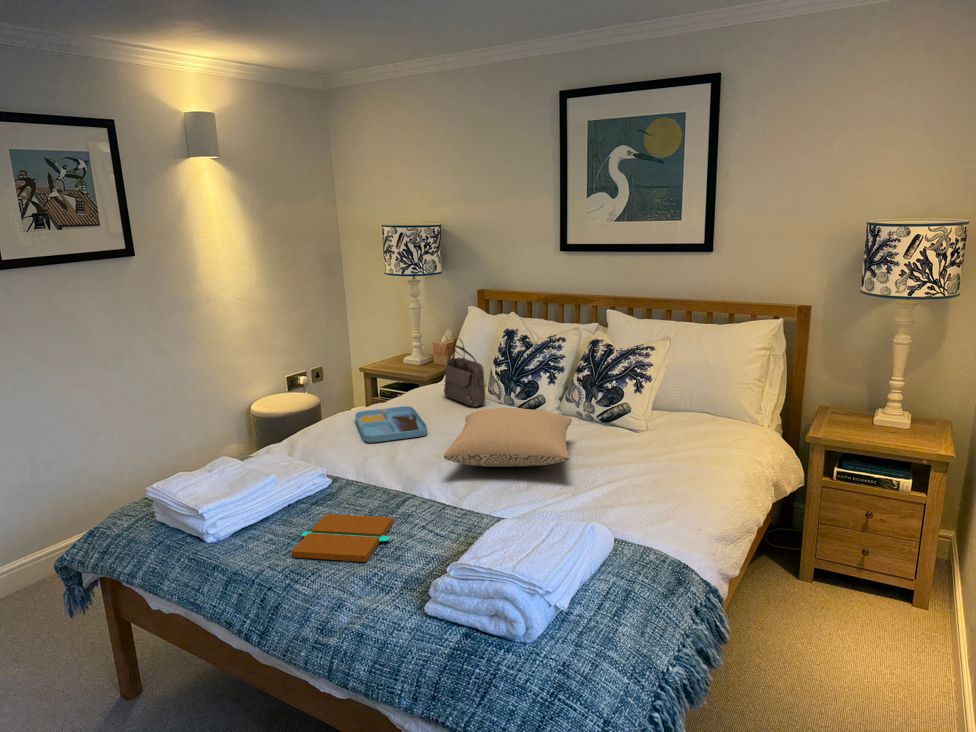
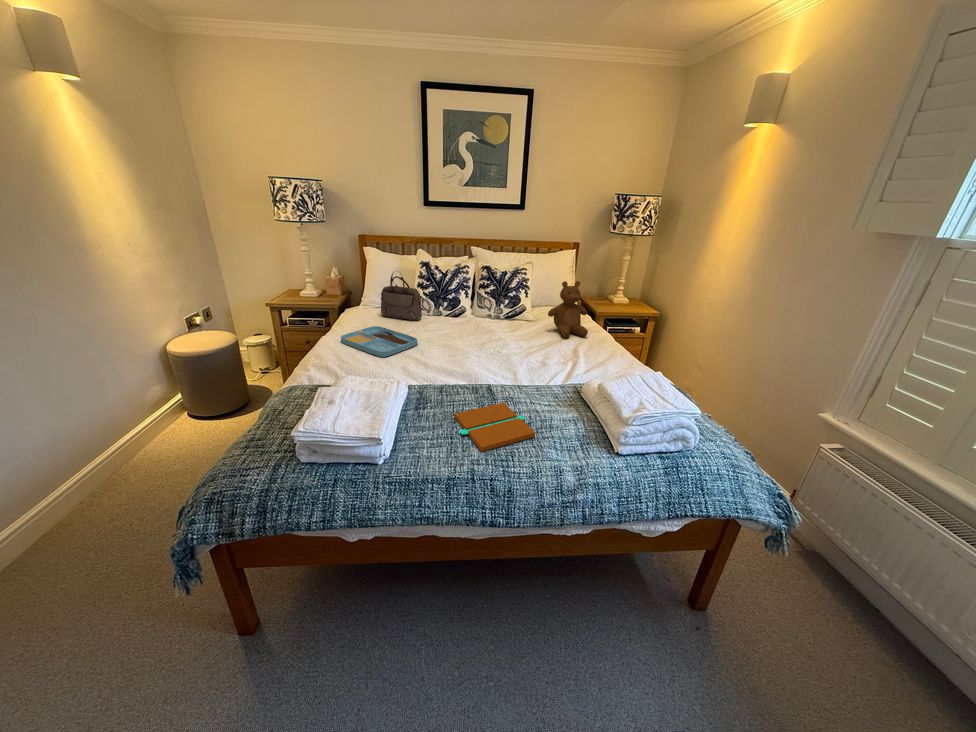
teddy bear: none [627,370,700,466] -> present [548,281,588,338]
pillow: present [444,408,572,467] -> none [450,315,558,357]

